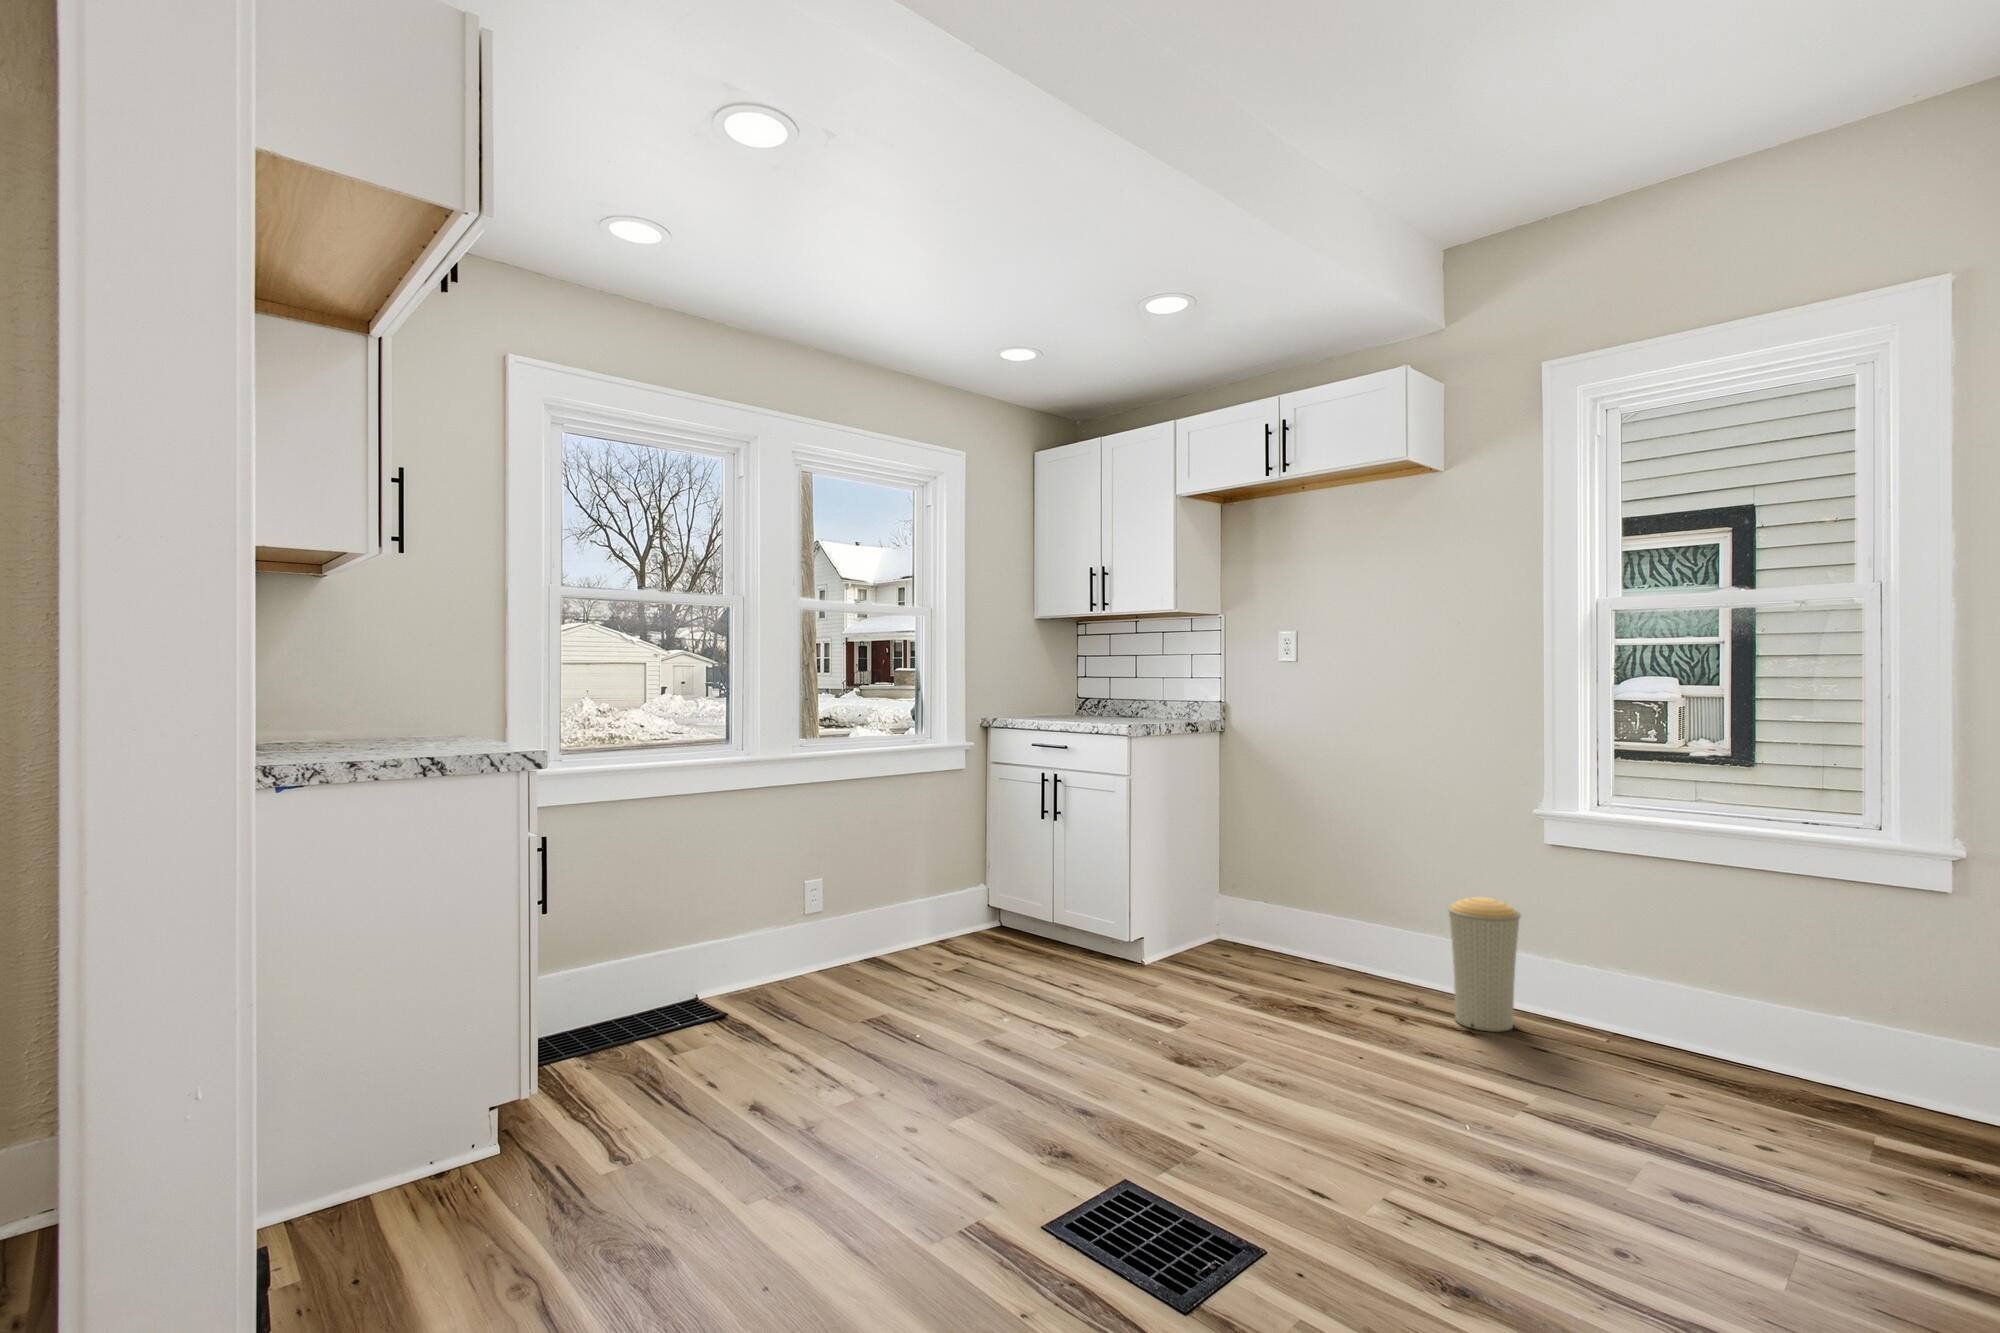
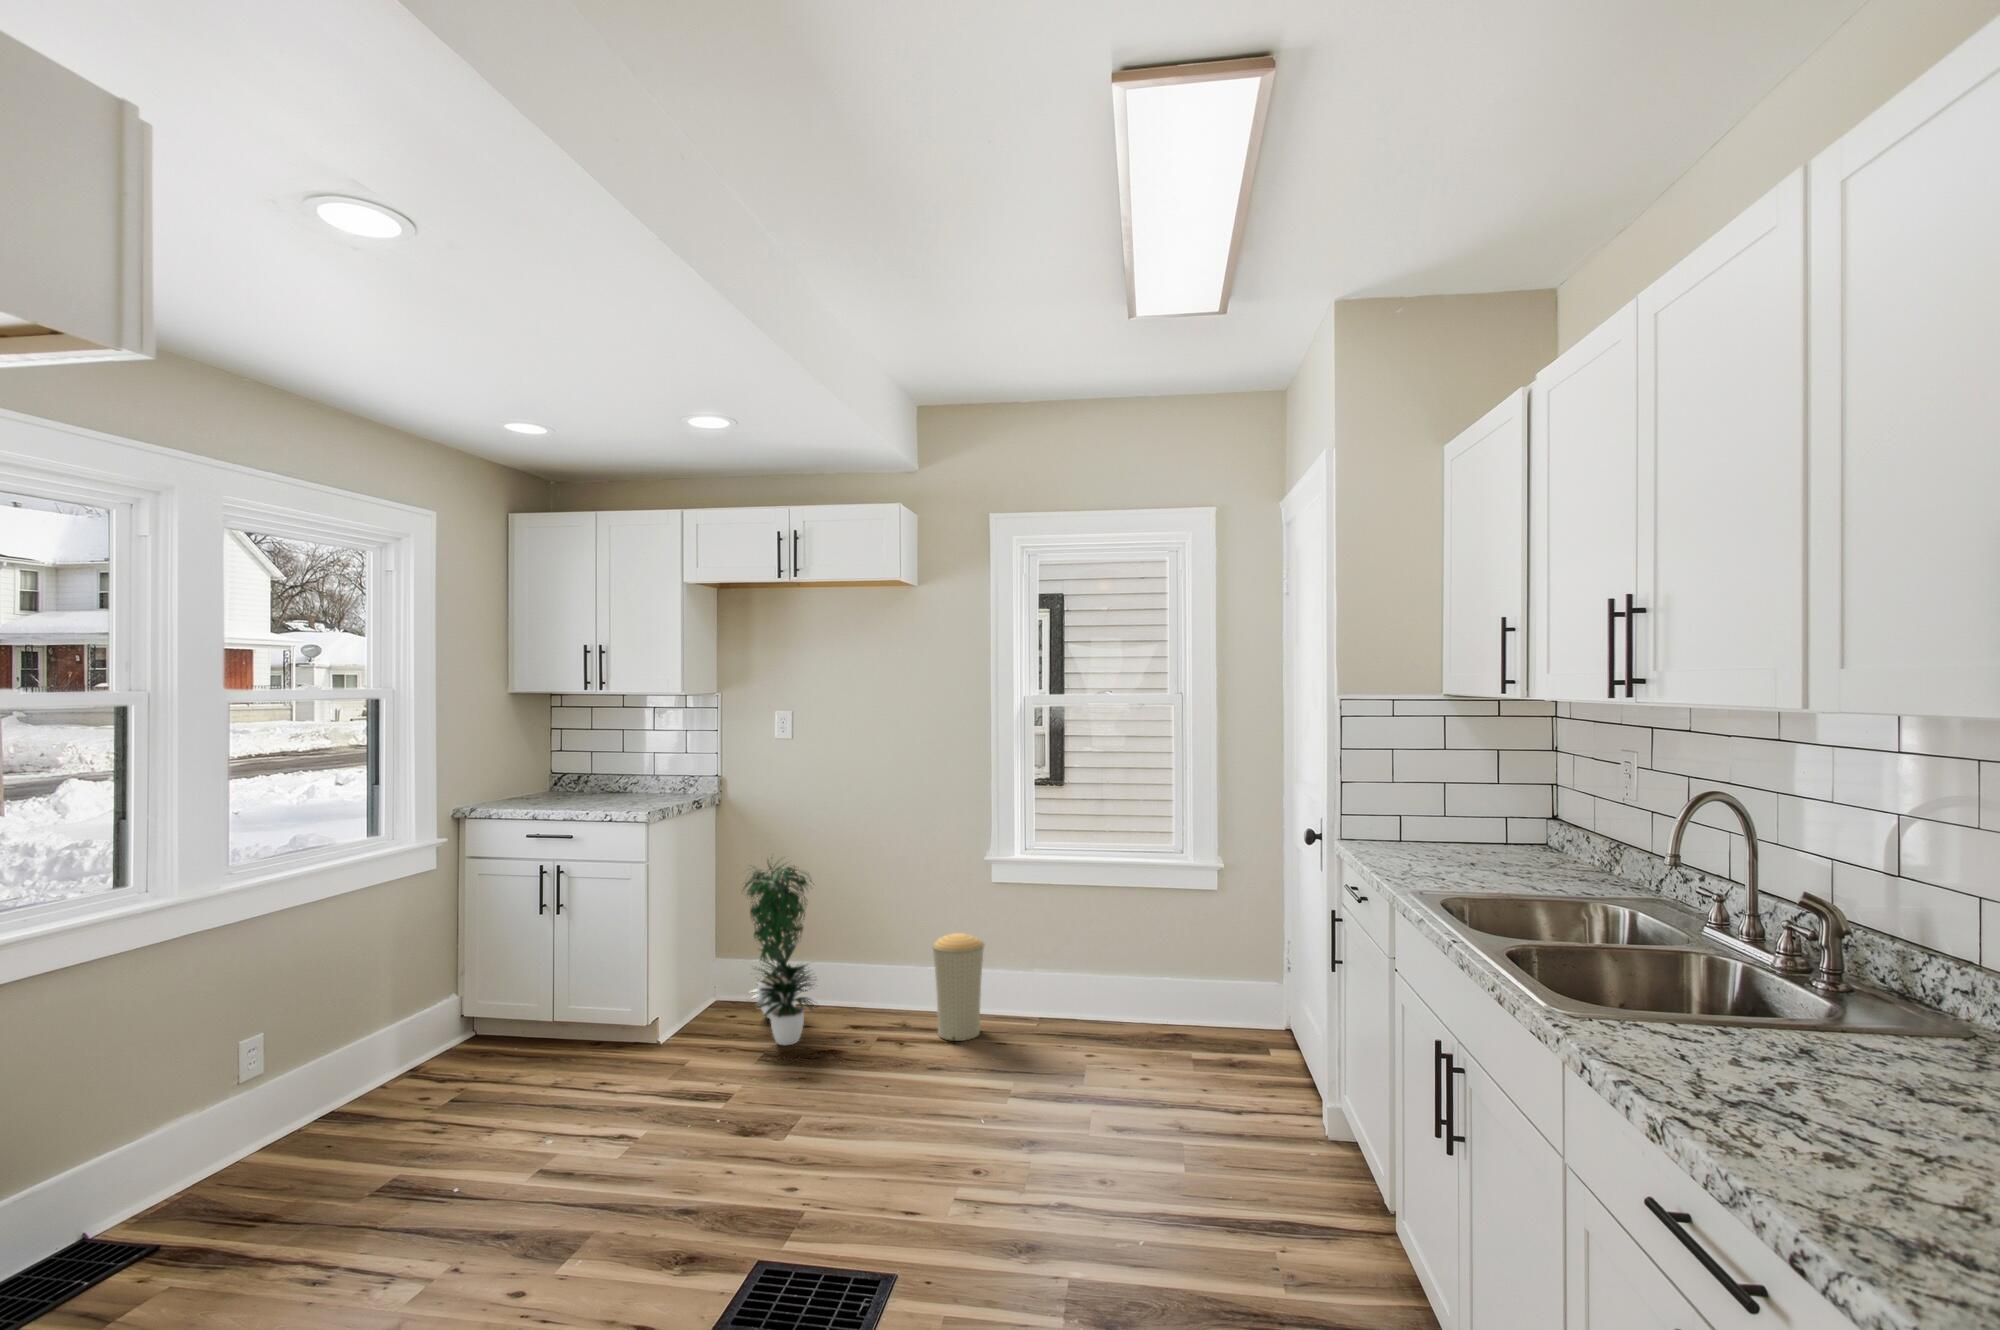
potted plant: none [1223,782,1318,994] -> present [744,858,816,1045]

